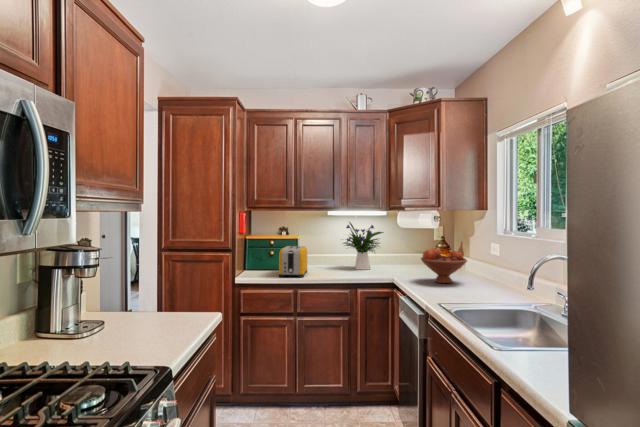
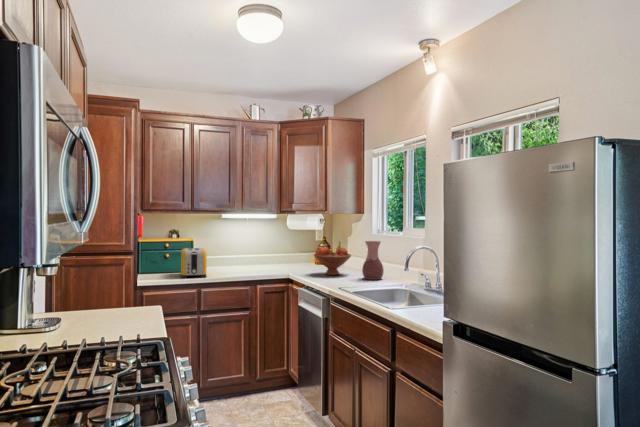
flower arrangement: present [344,222,383,269] -> none [232,223,275,269]
vase: none [479,244,508,295] -> present [362,241,384,280]

